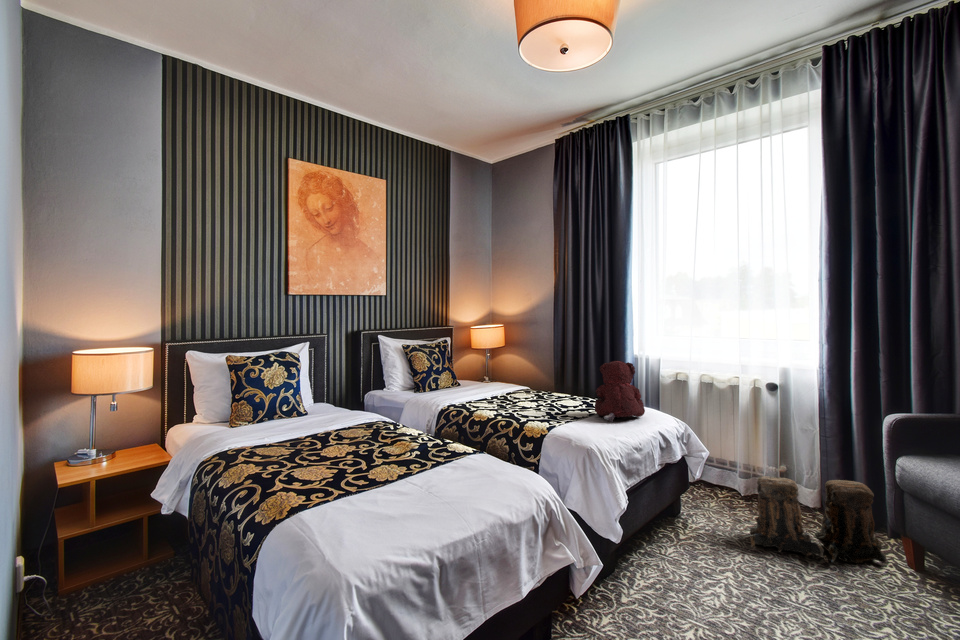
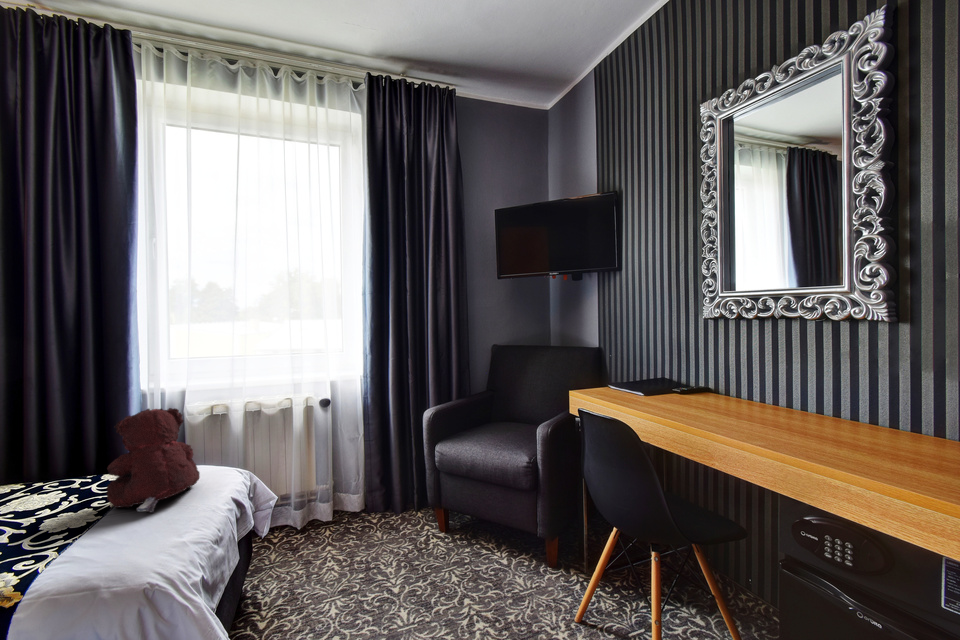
backpack: present [750,476,887,563] -> none [328,476,430,590]

